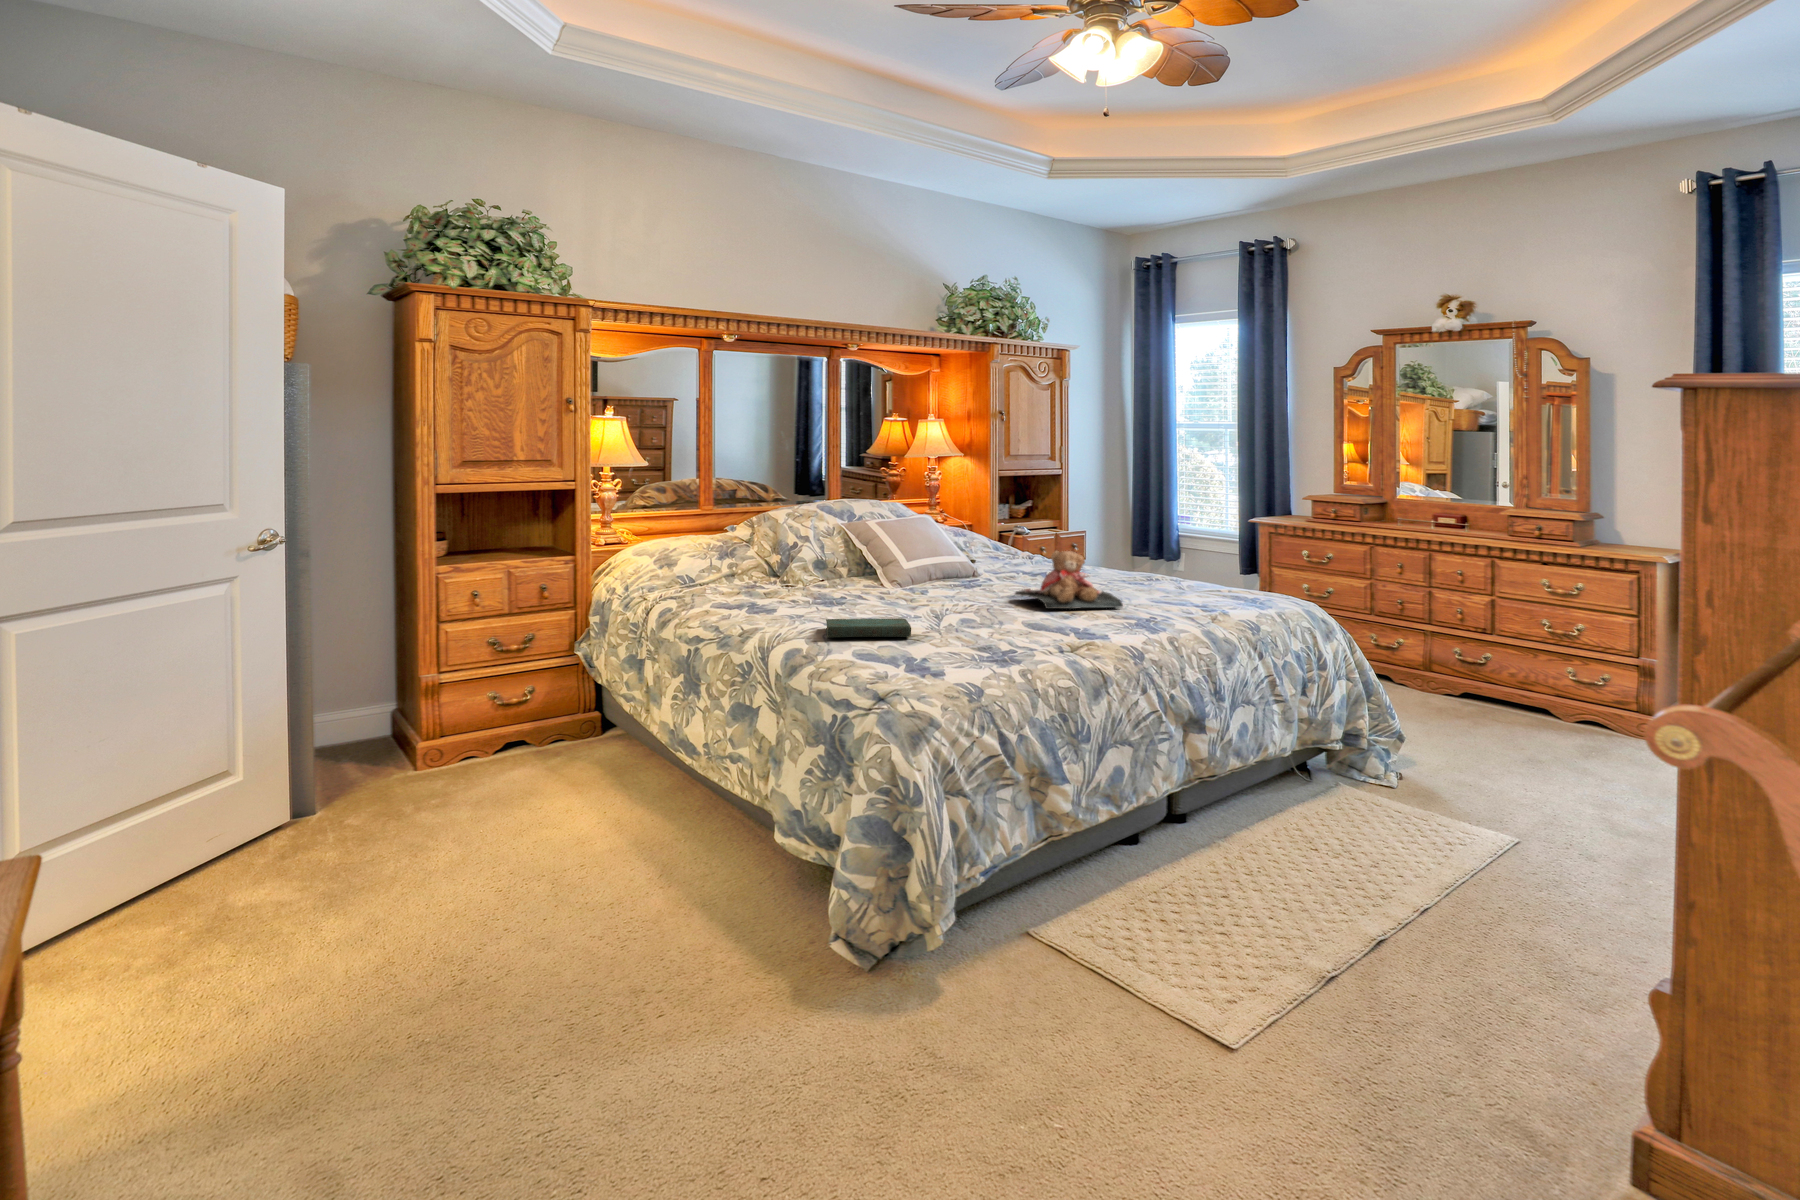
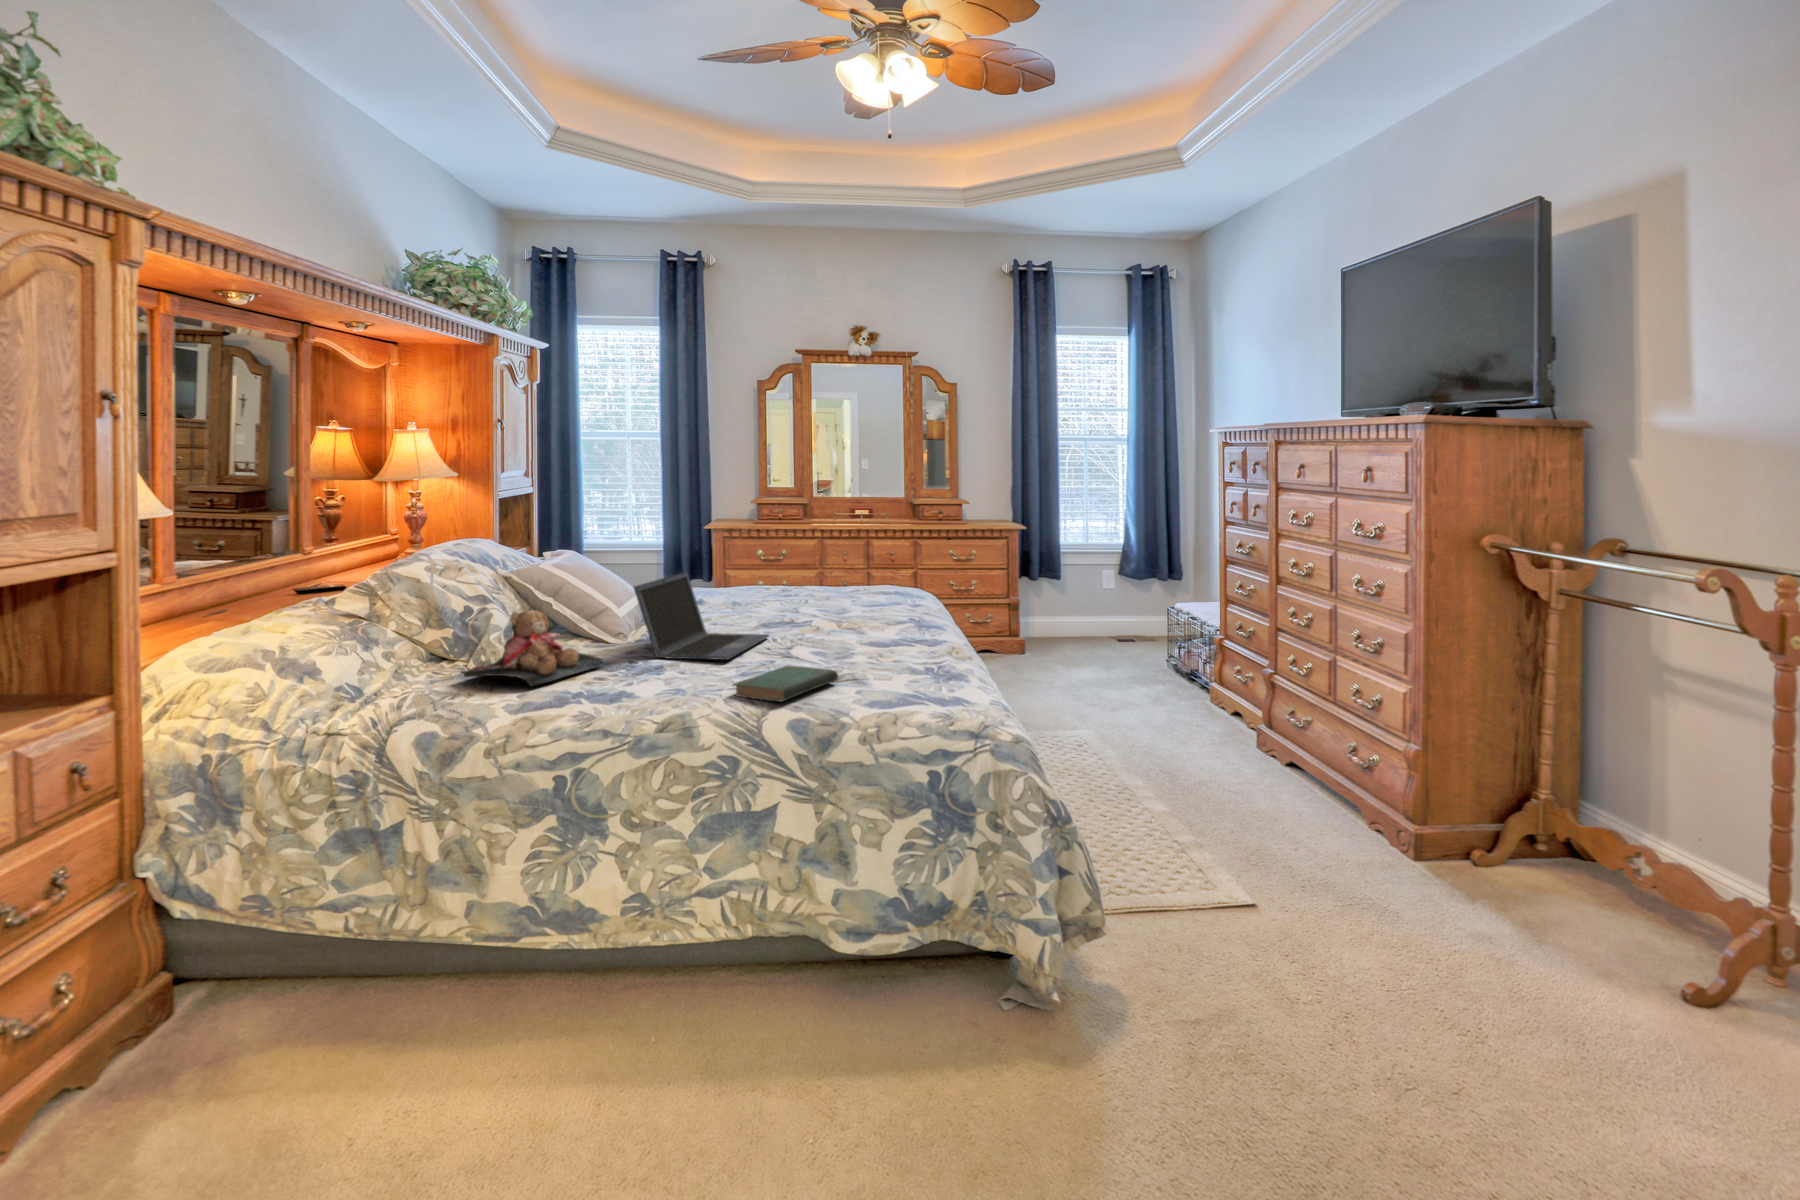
laptop: none [864,535,989,609] -> present [634,572,769,660]
teddy bear: present [1015,551,1123,609] -> present [461,610,605,687]

